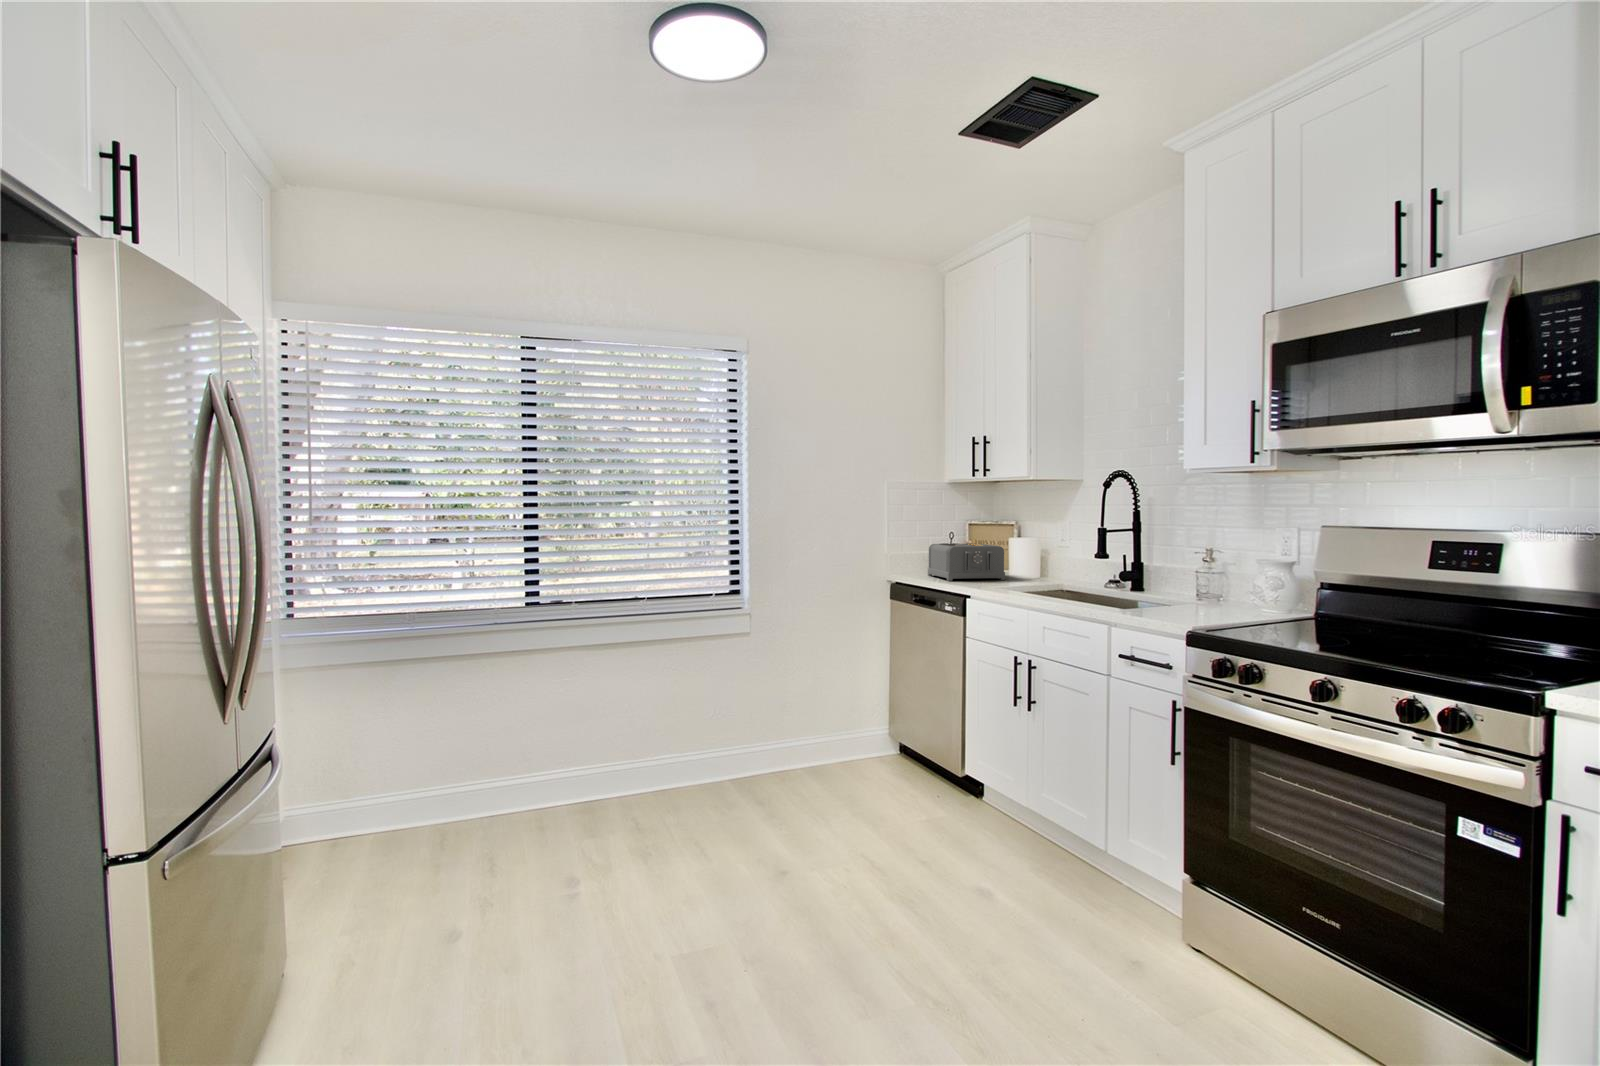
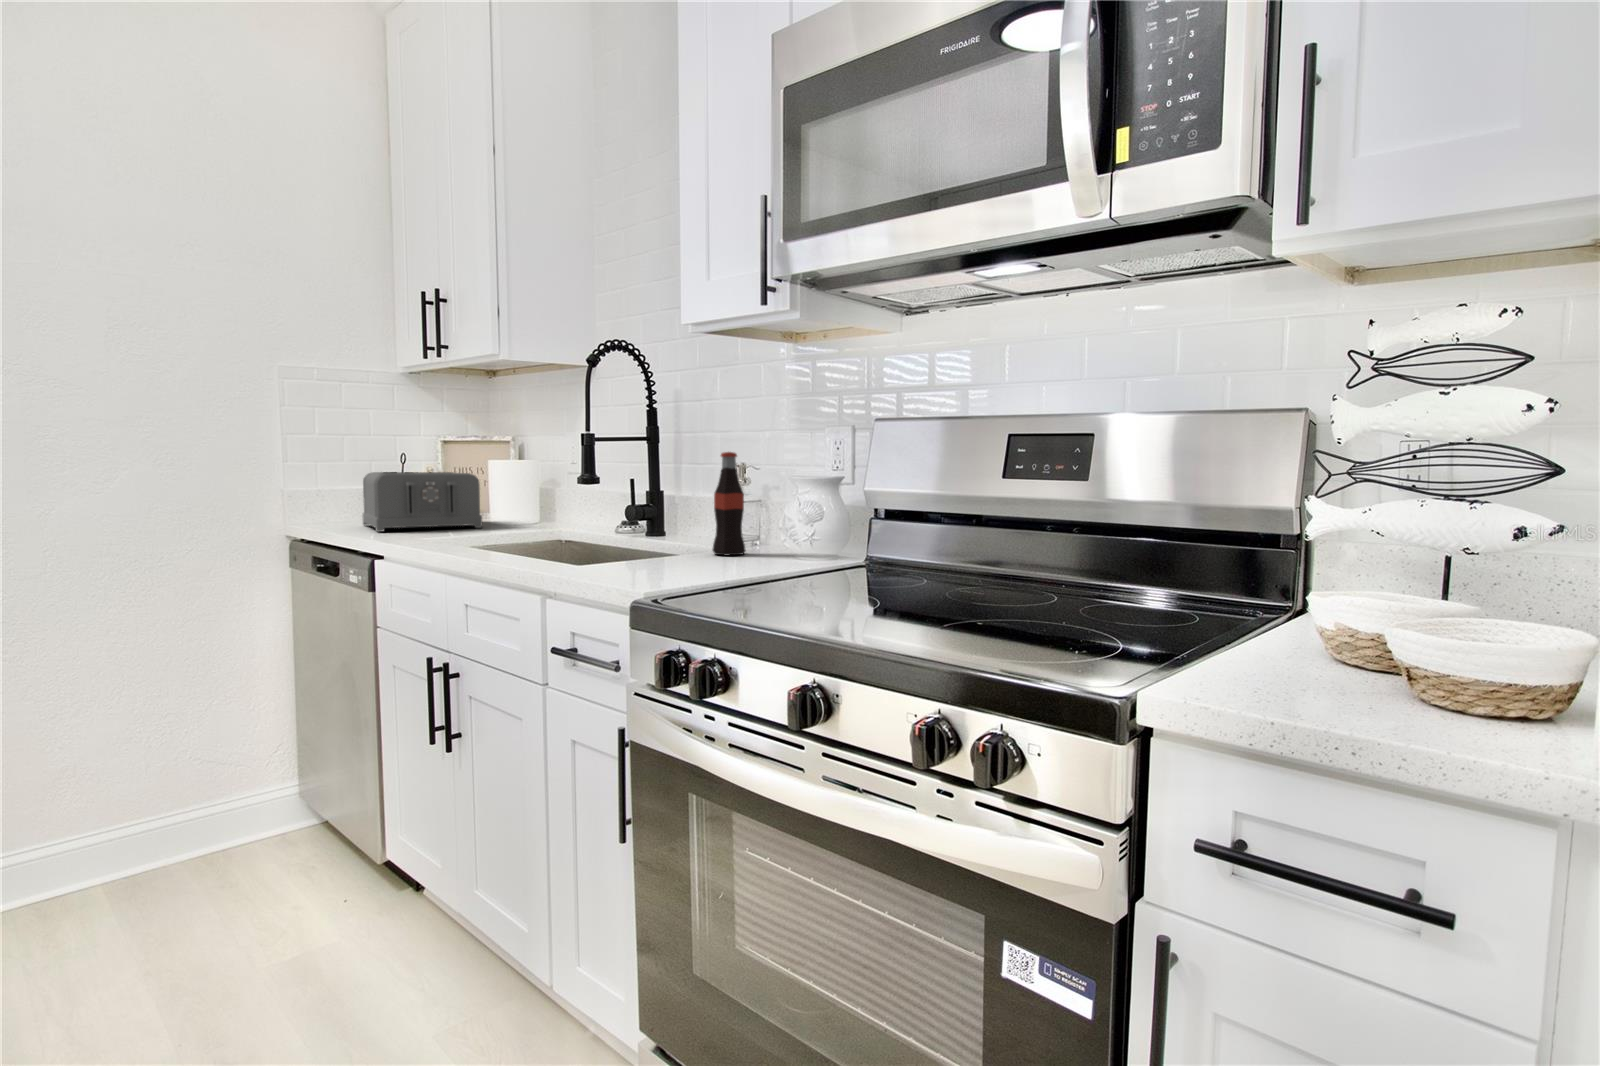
bottle: none [1193,542,1218,607] -> present [713,452,745,555]

